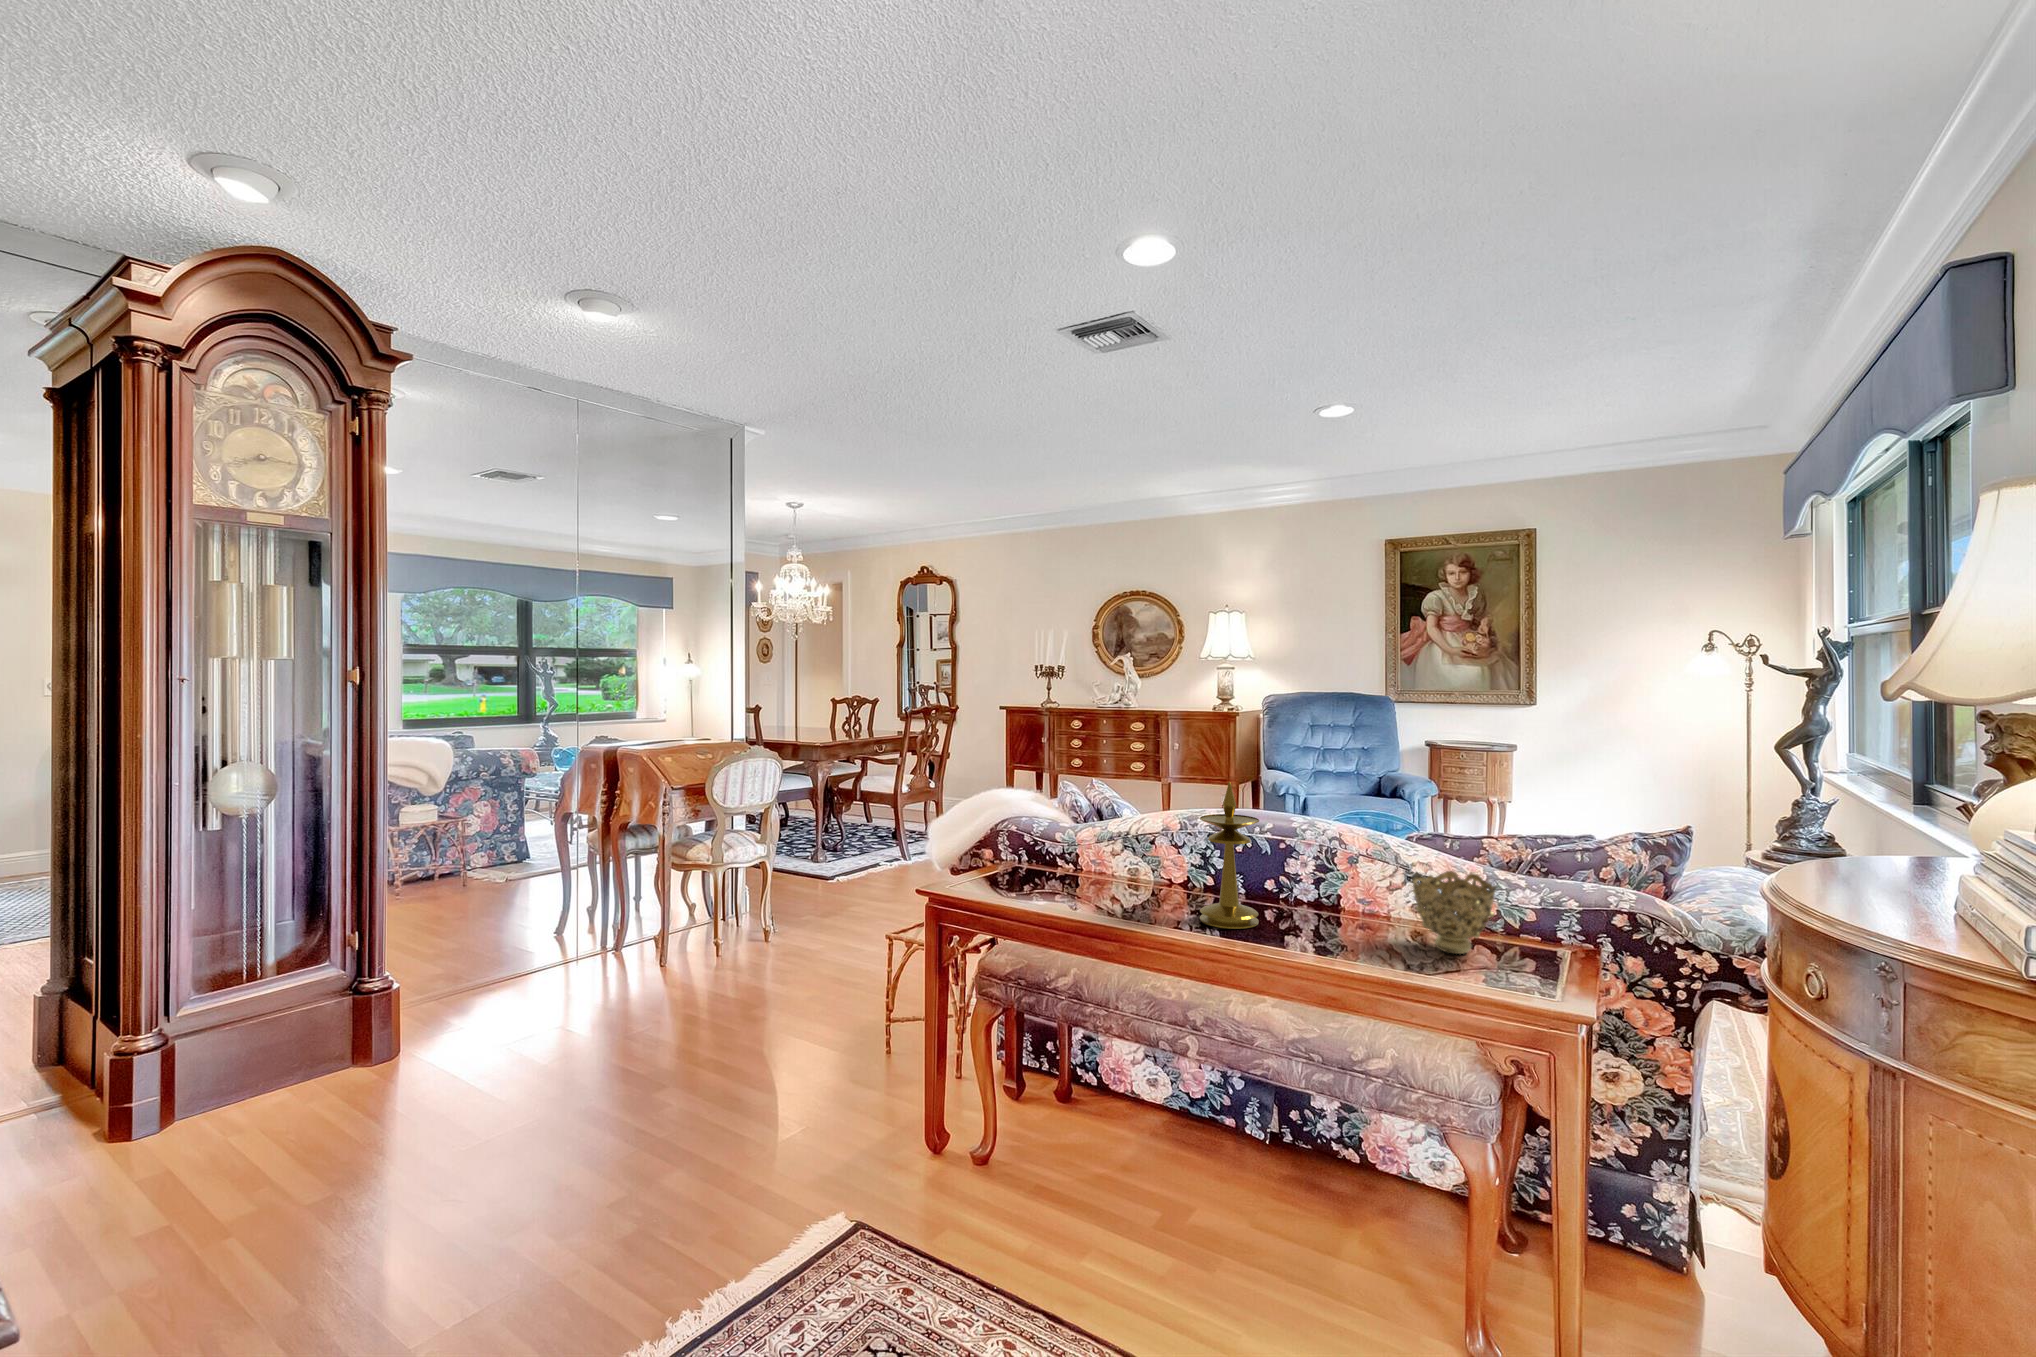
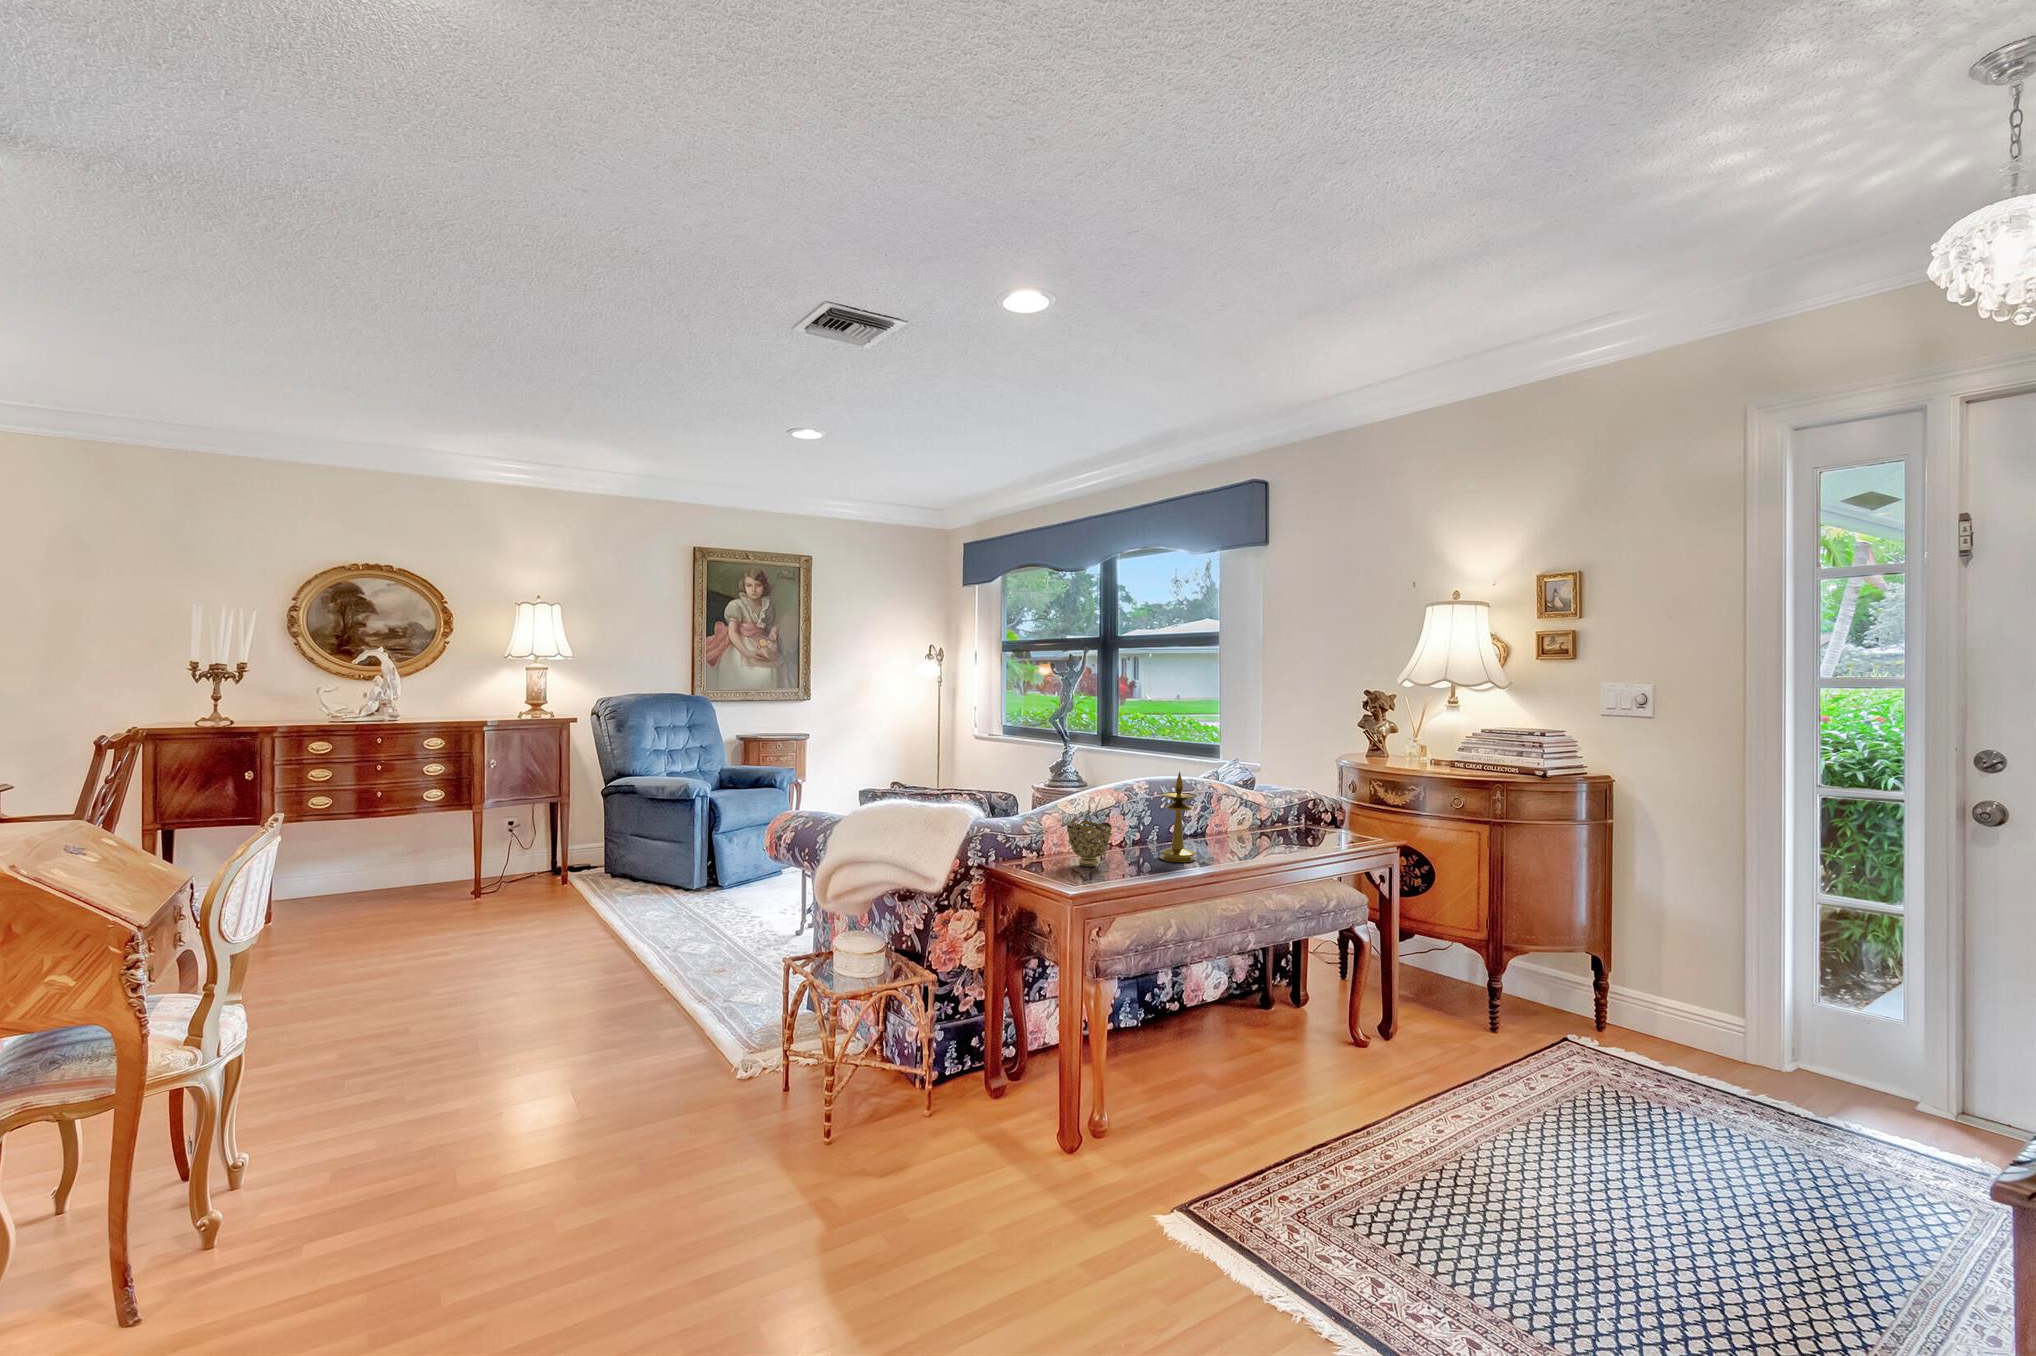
decorative bowl: present [1411,871,1496,954] -> present [1067,820,1112,867]

